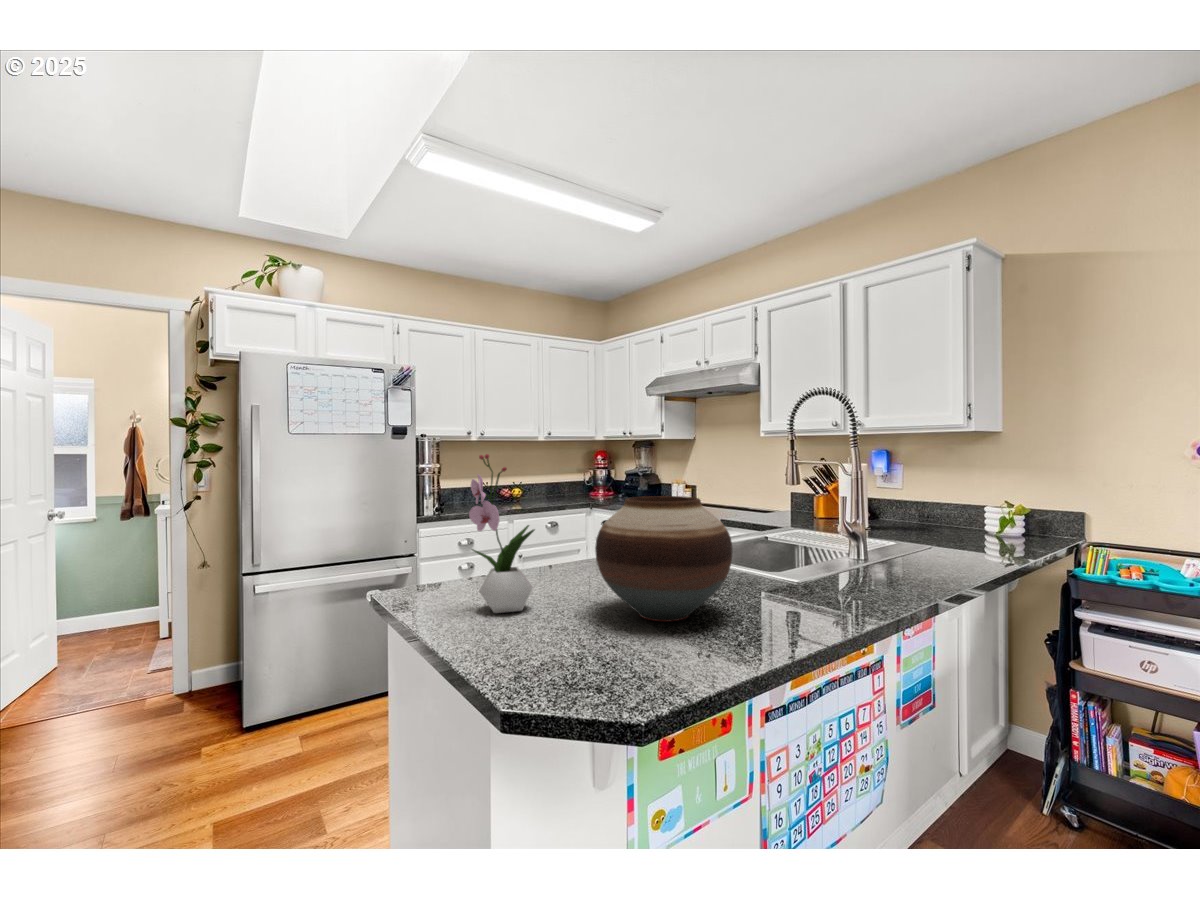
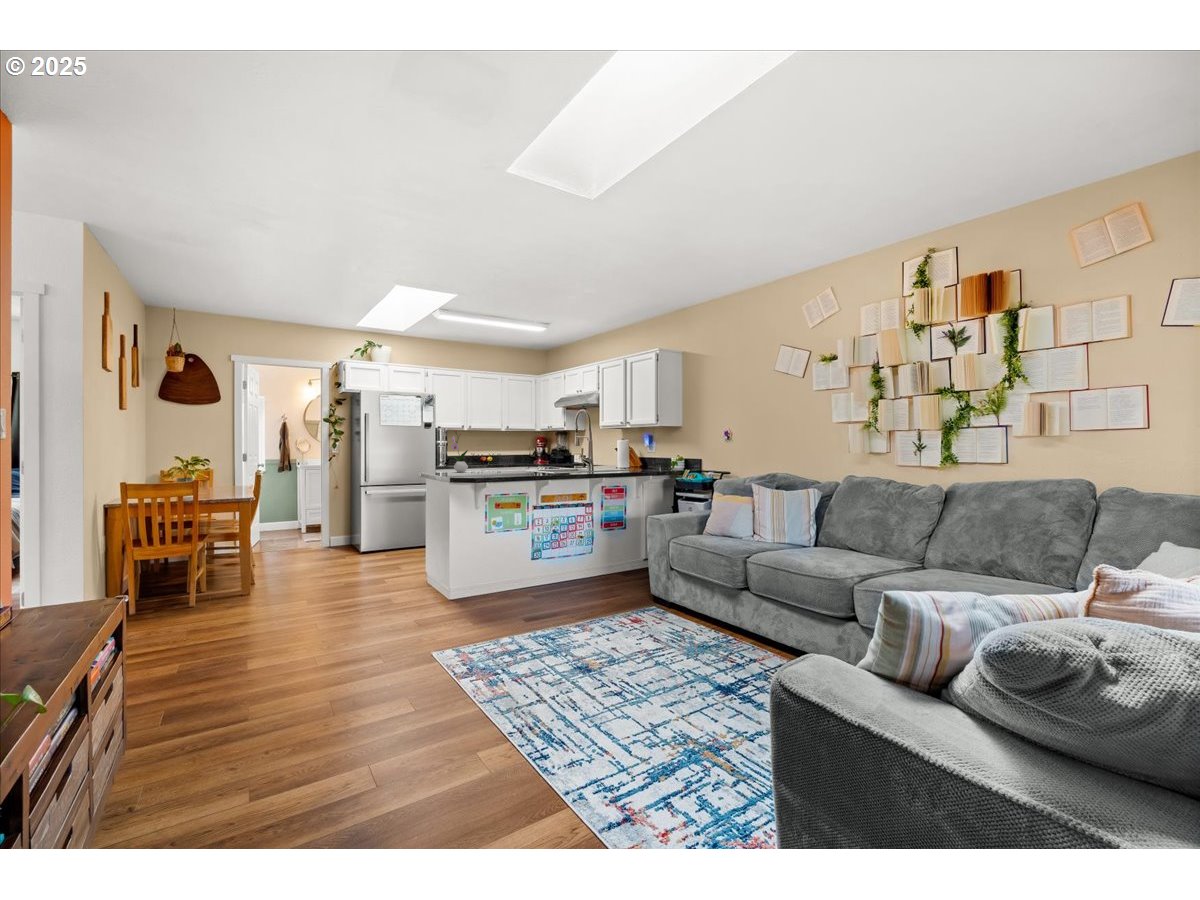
vase: present [595,496,733,621] -> none [483,442,519,473]

